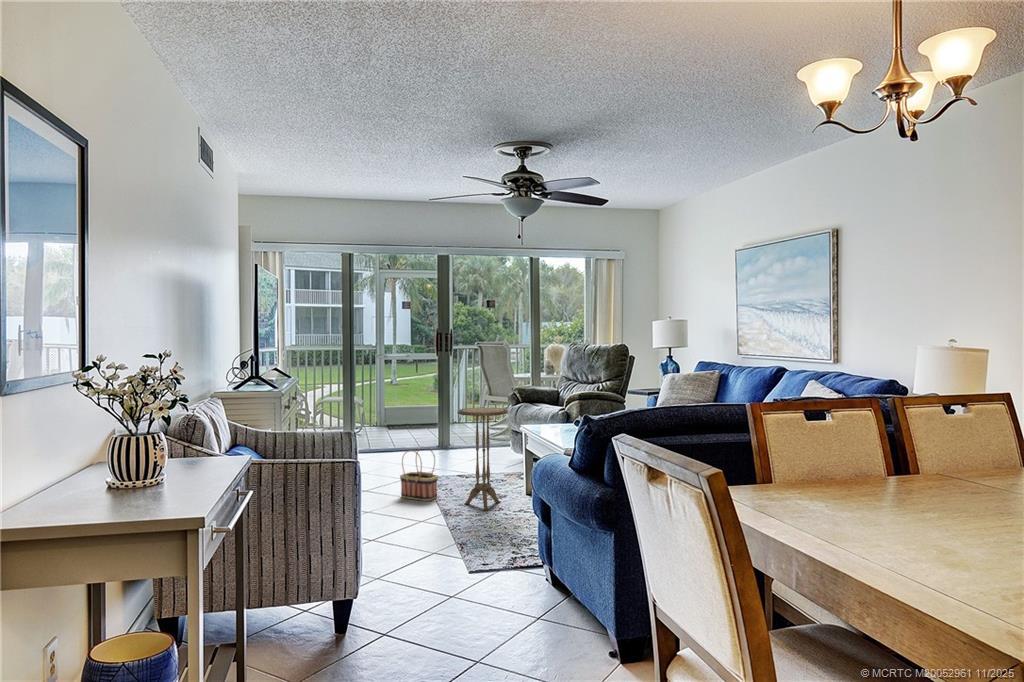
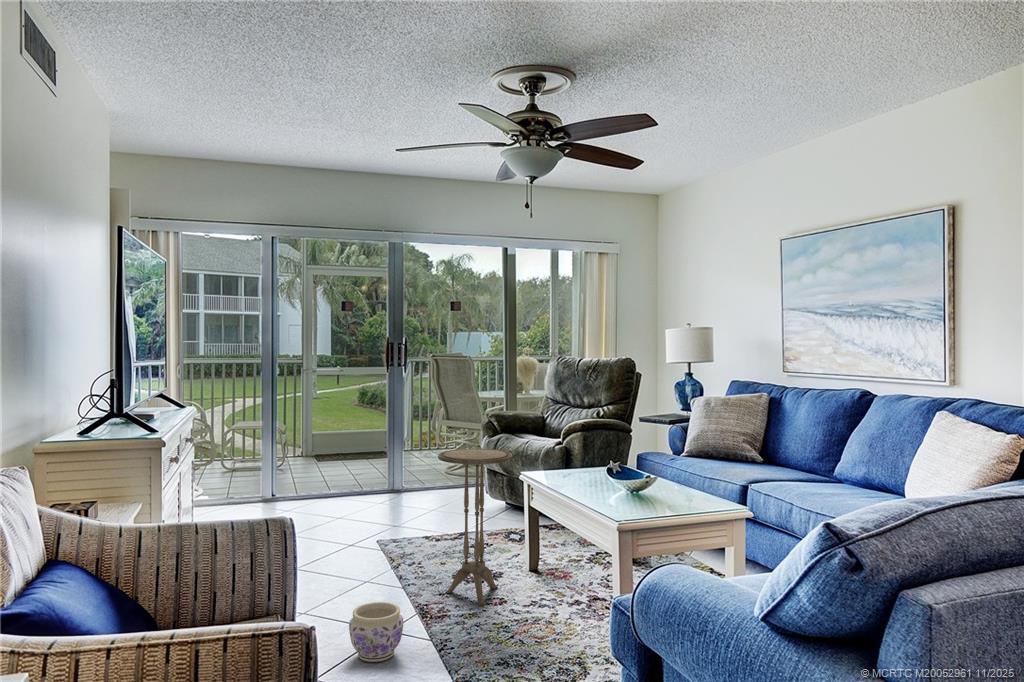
basket: present [400,447,438,501] -> none [347,505,404,587]
planter: none [395,500,429,535] -> present [349,602,404,663]

